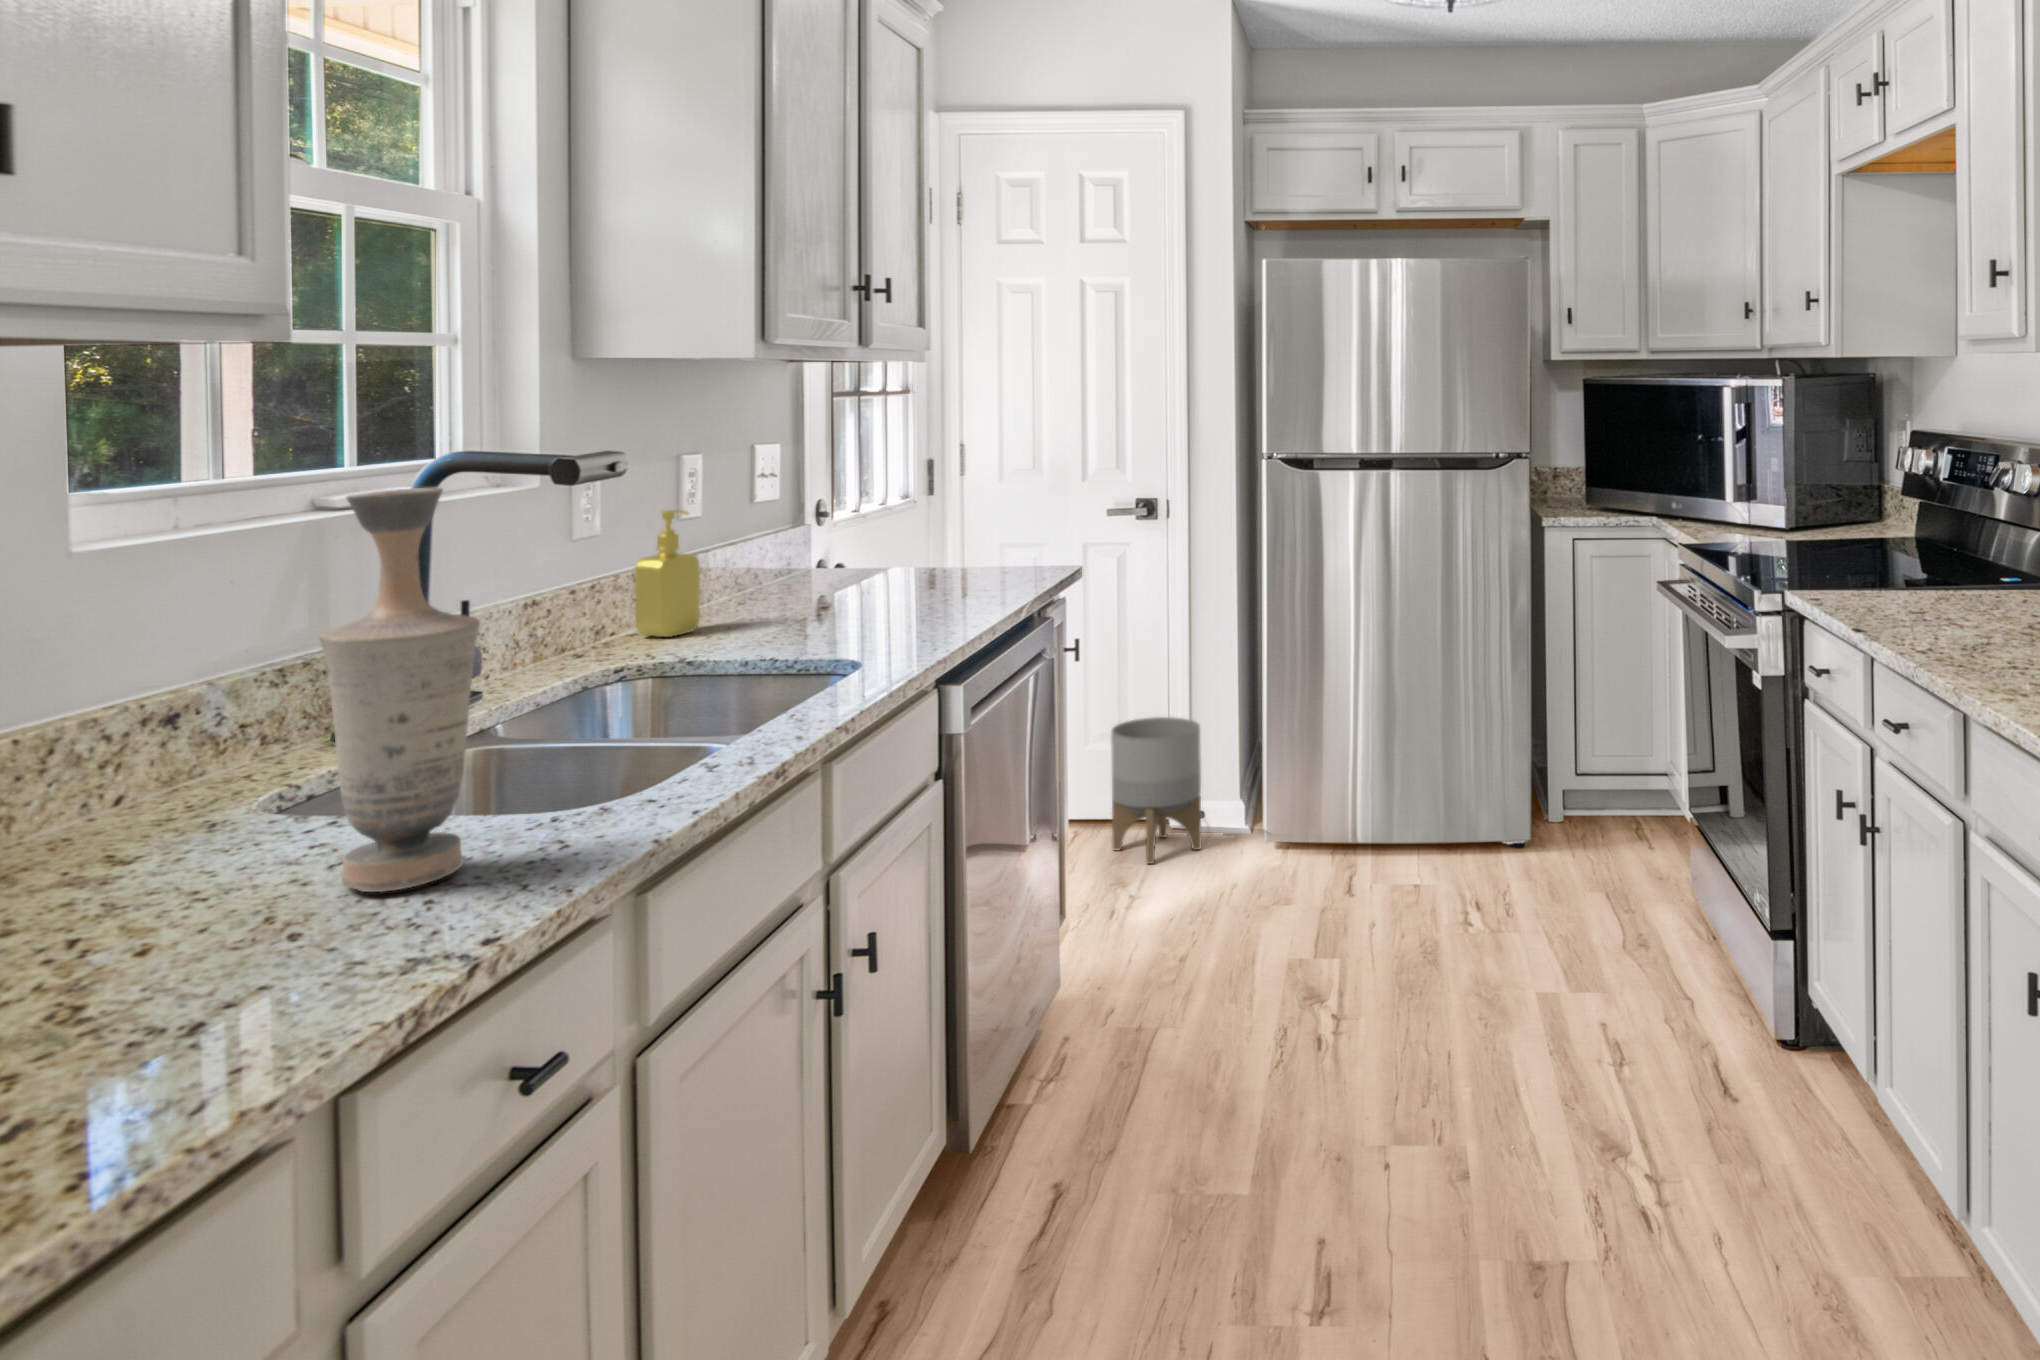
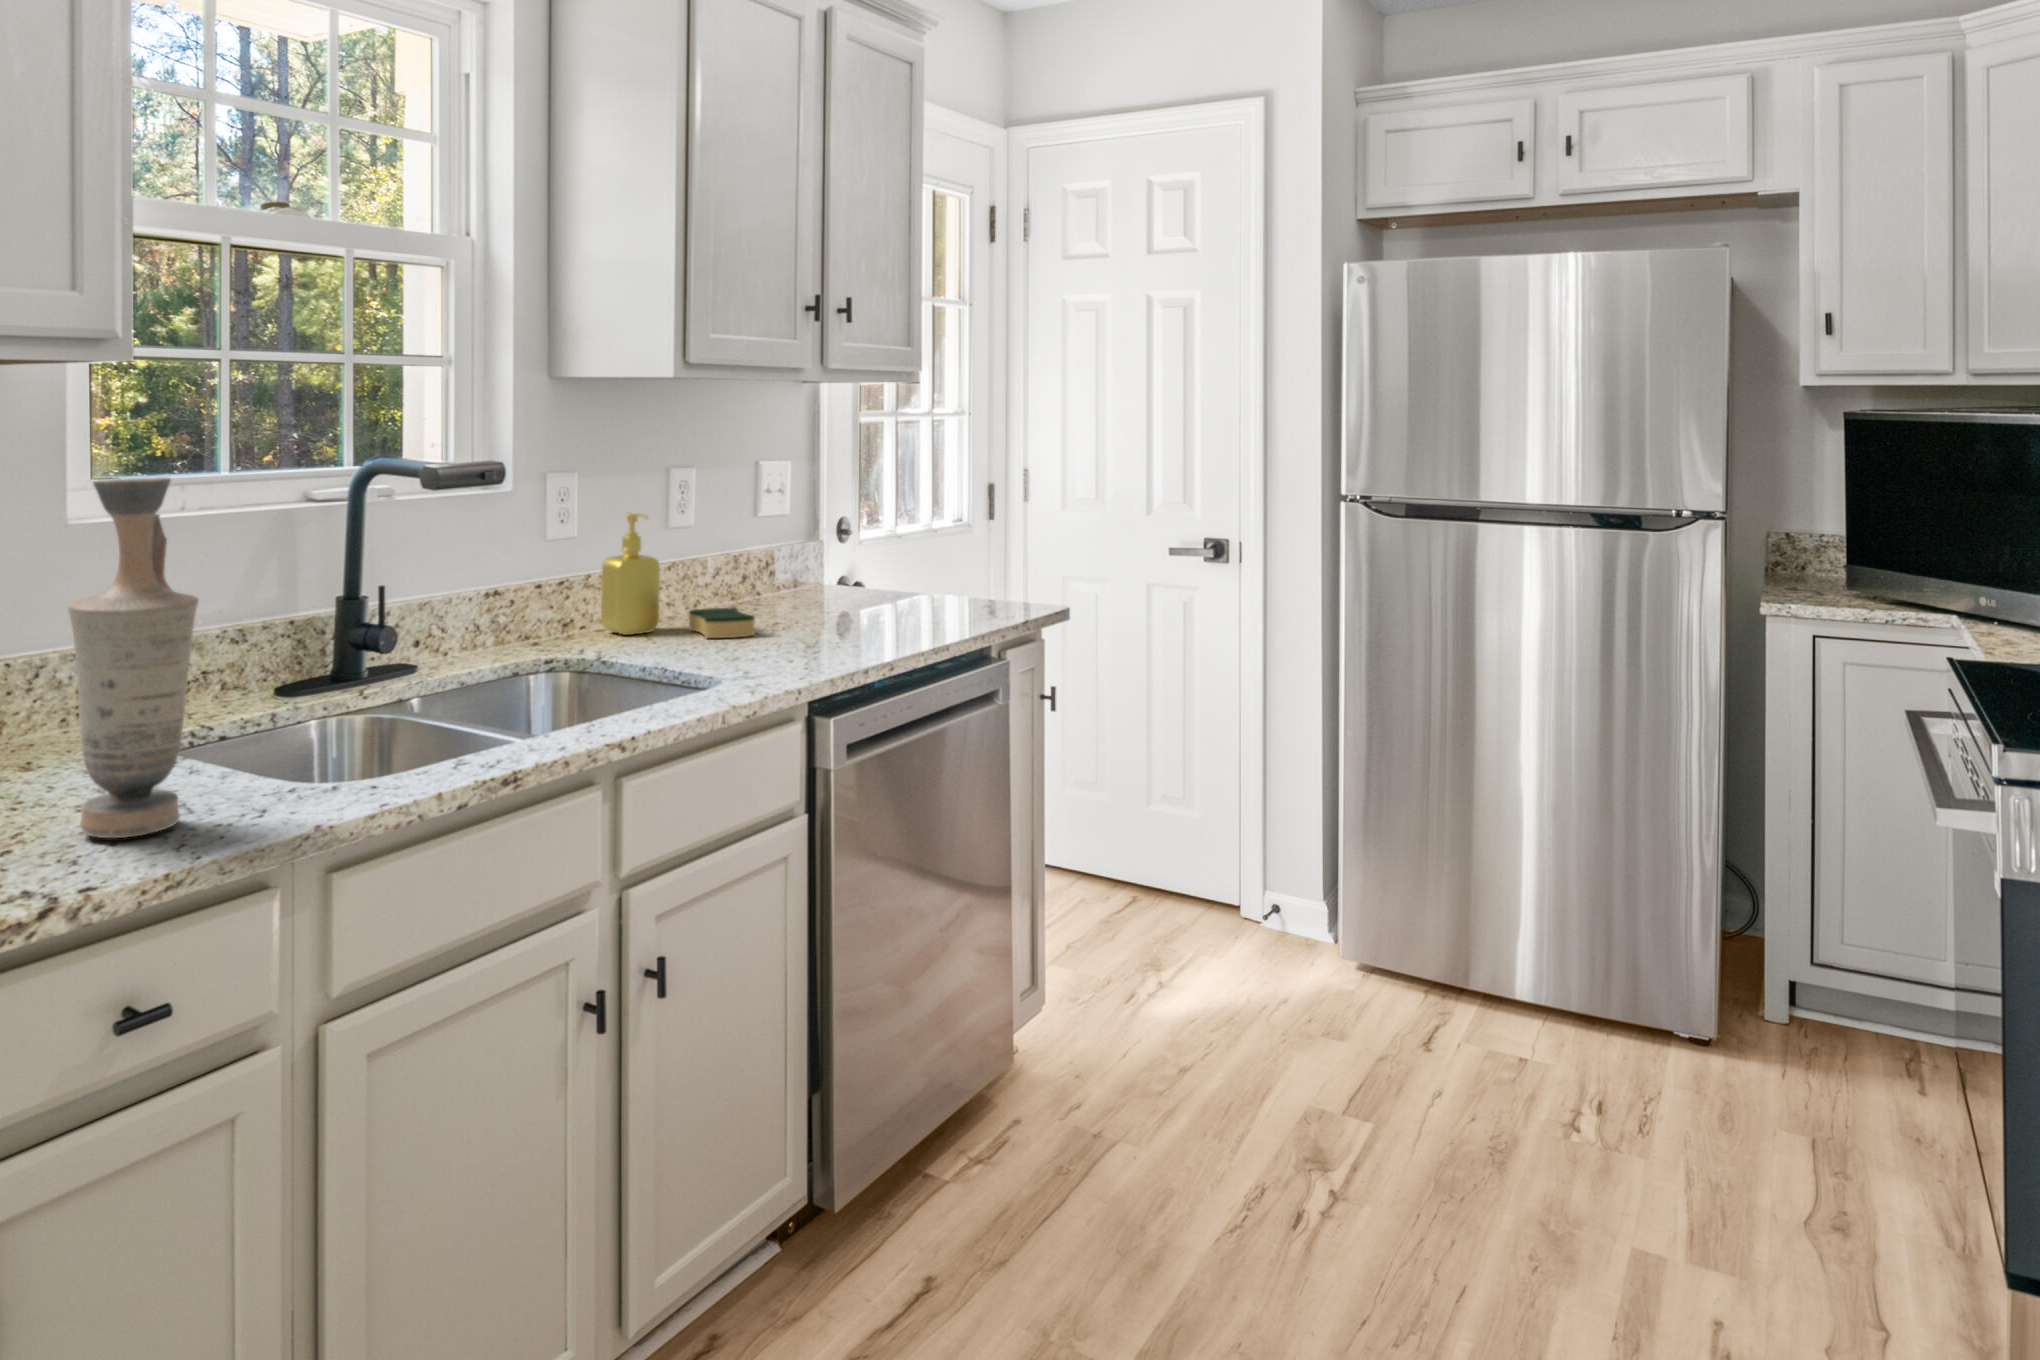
sponge: none [733,598,811,630] -> present [689,608,754,638]
planter: present [1111,717,1201,864] -> none [1164,784,1269,953]

